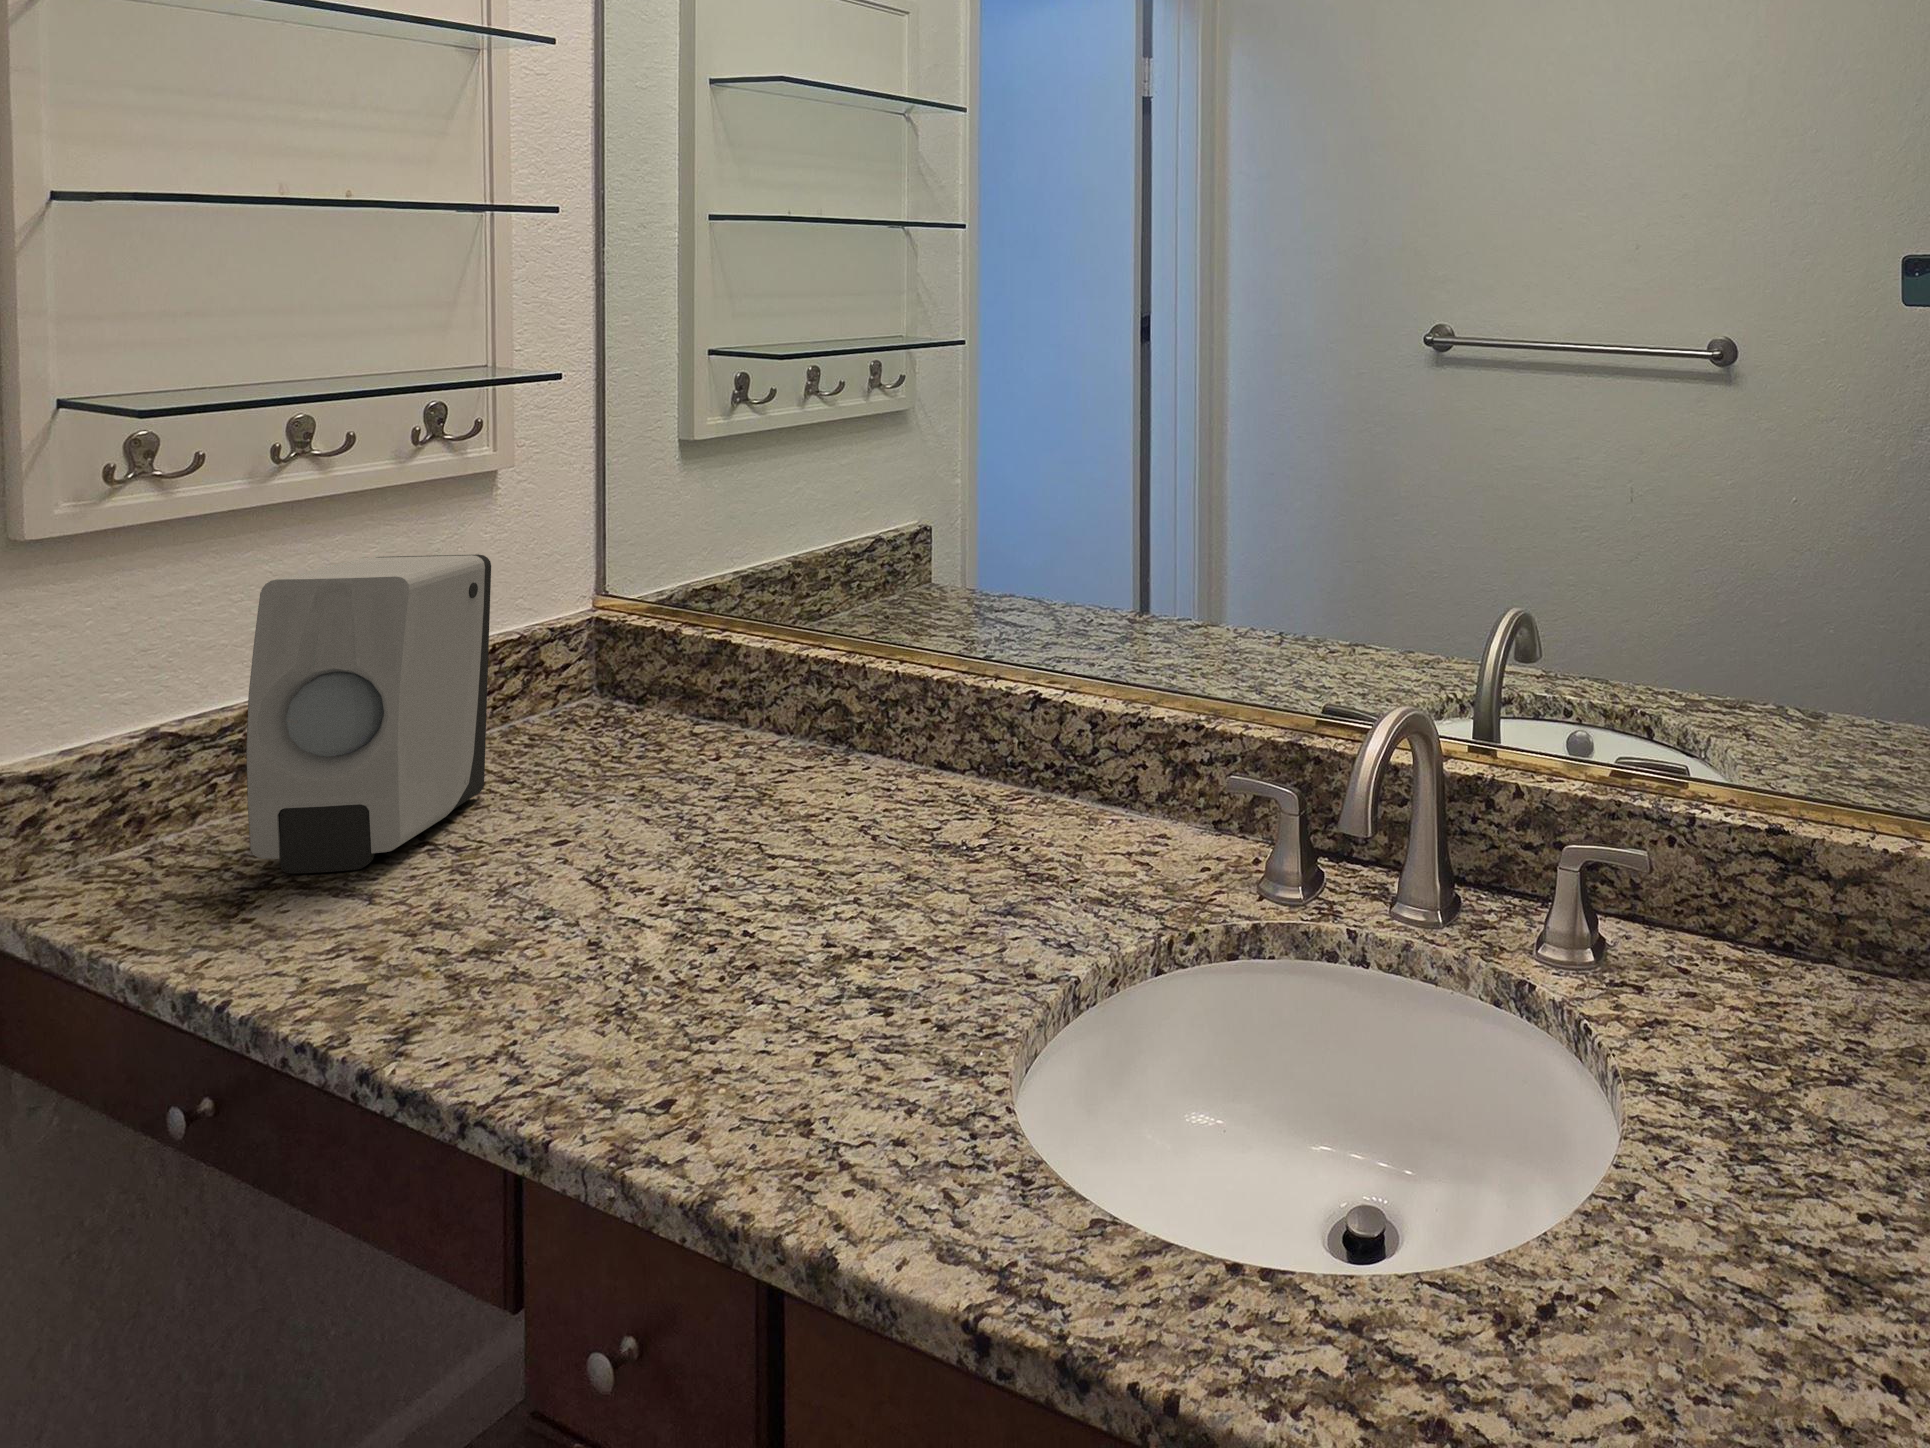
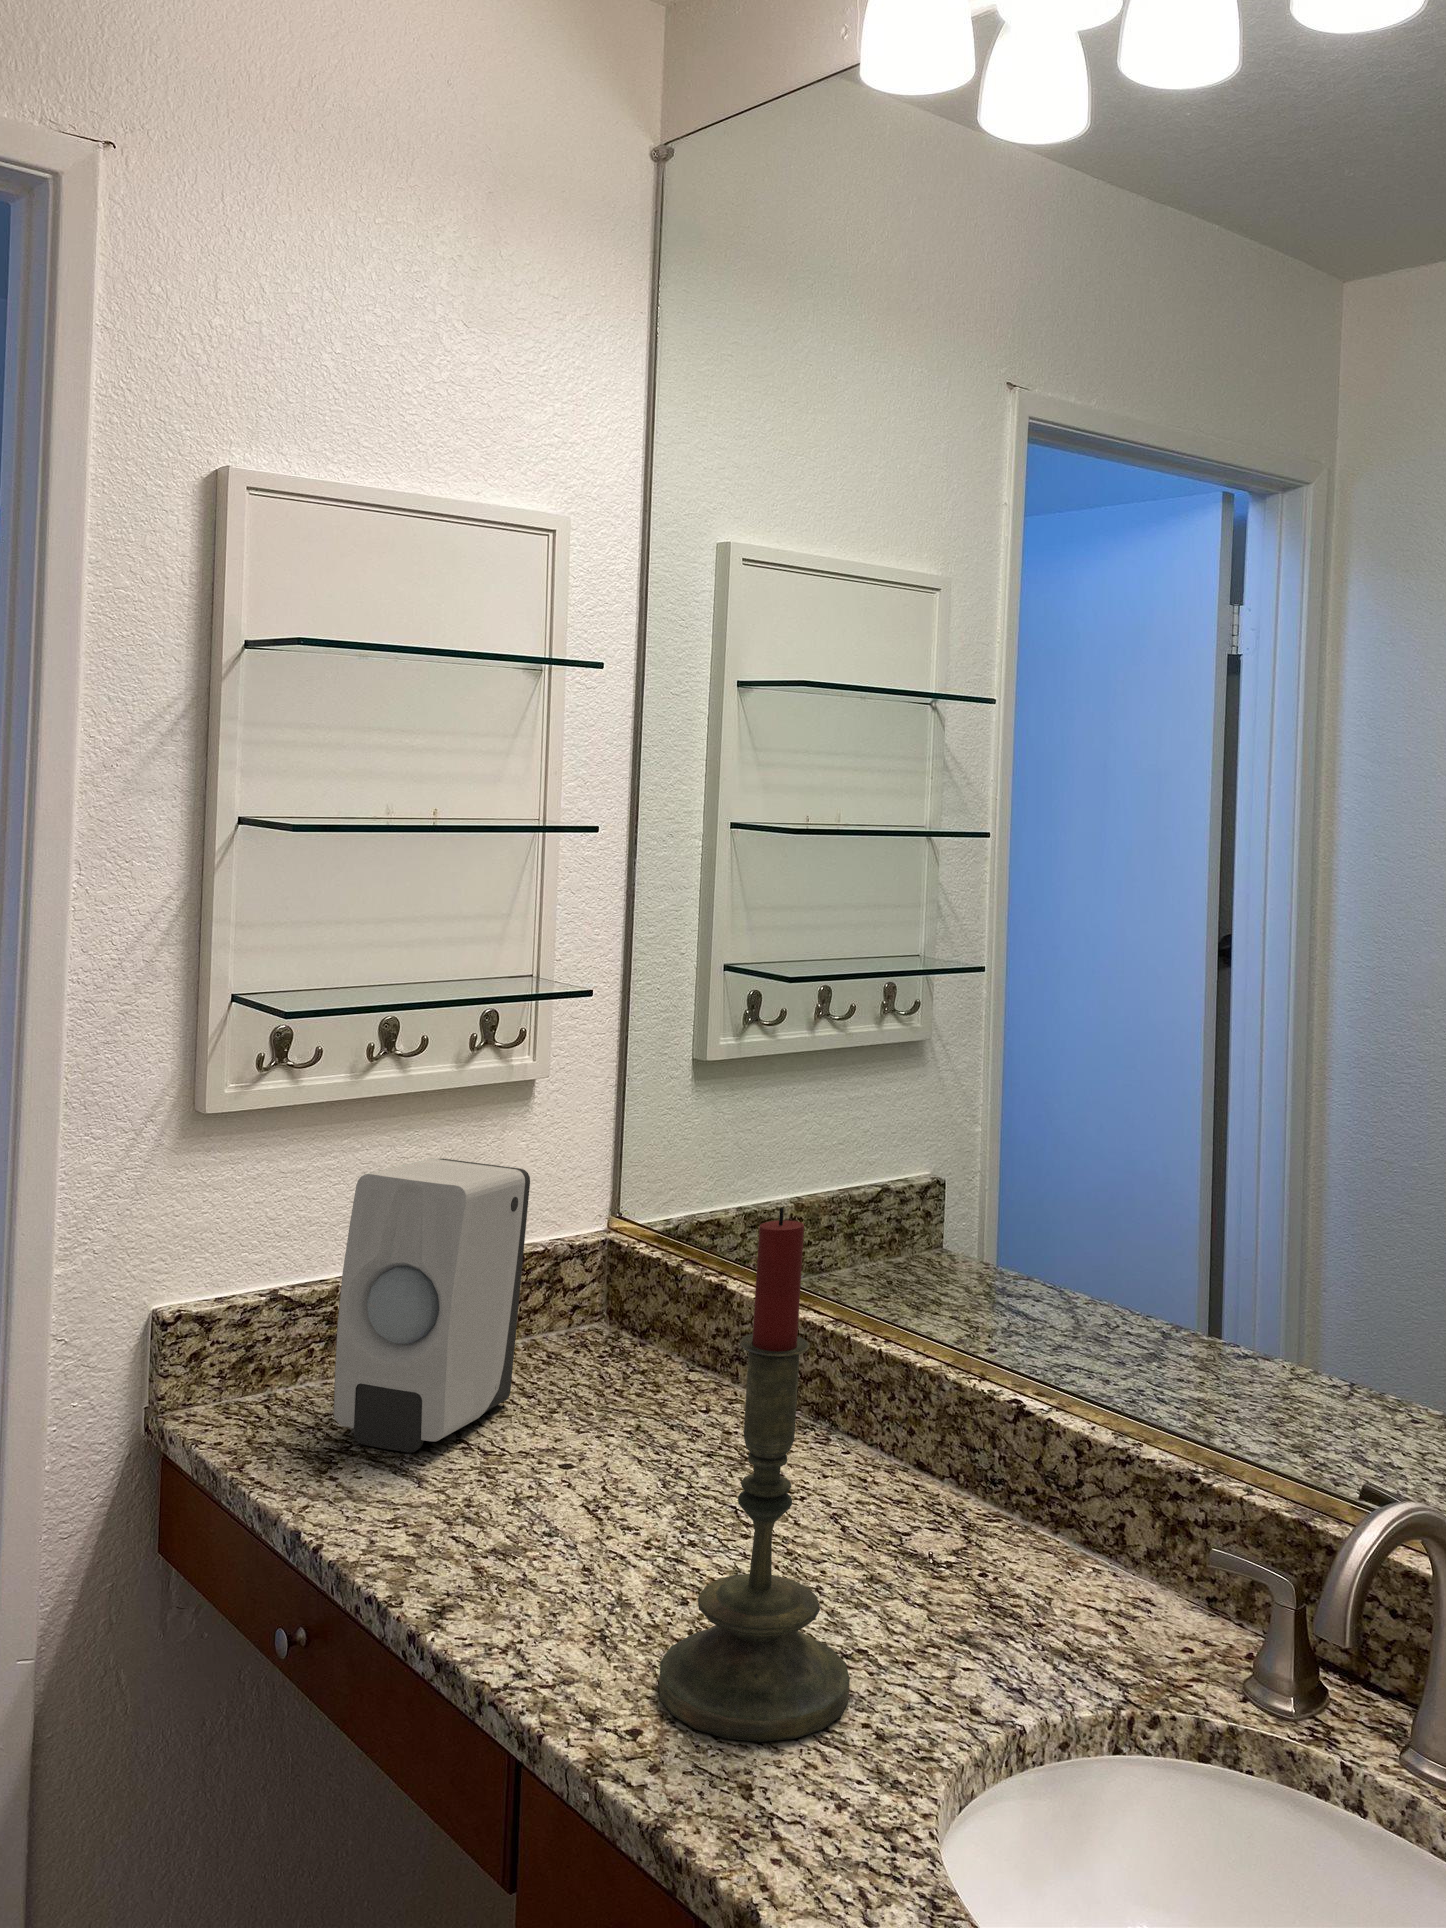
candle: none [688,525,903,1079] -> present [659,1208,850,1742]

